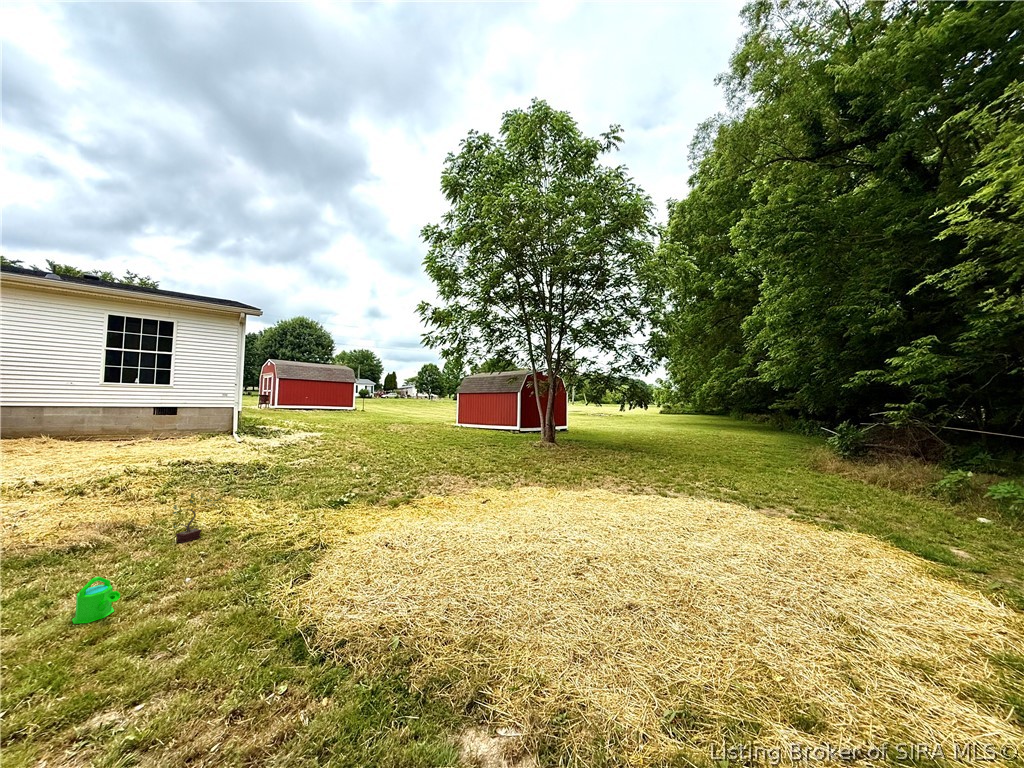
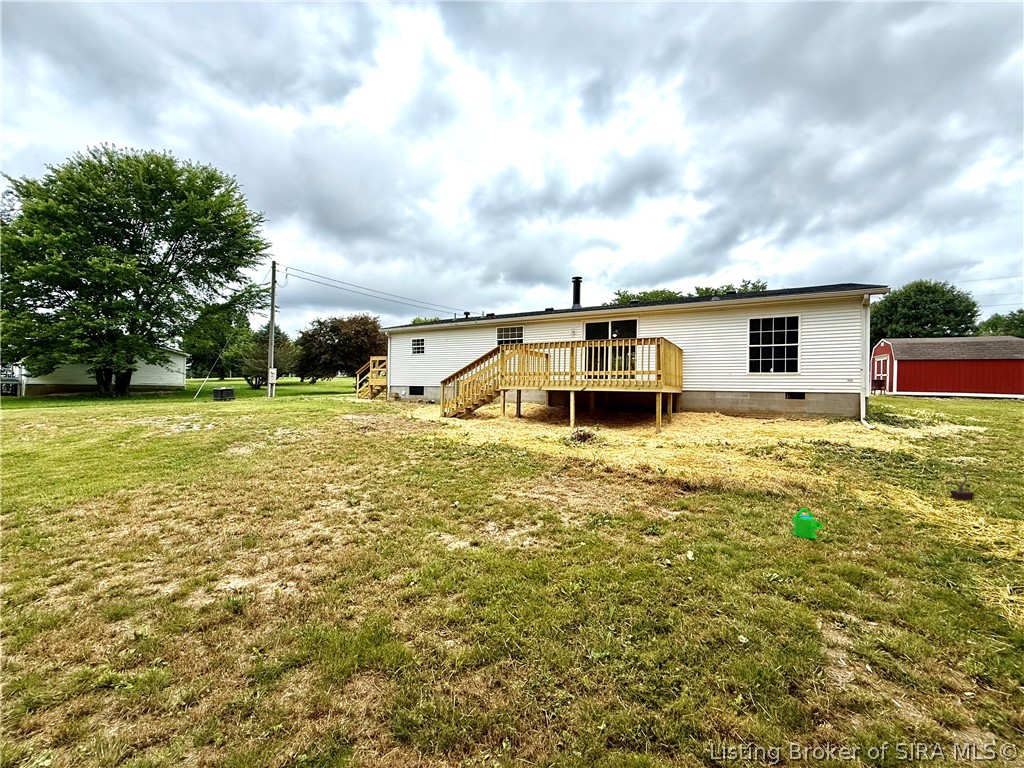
potted plant: present [173,493,221,543] -> present [948,461,992,500]

